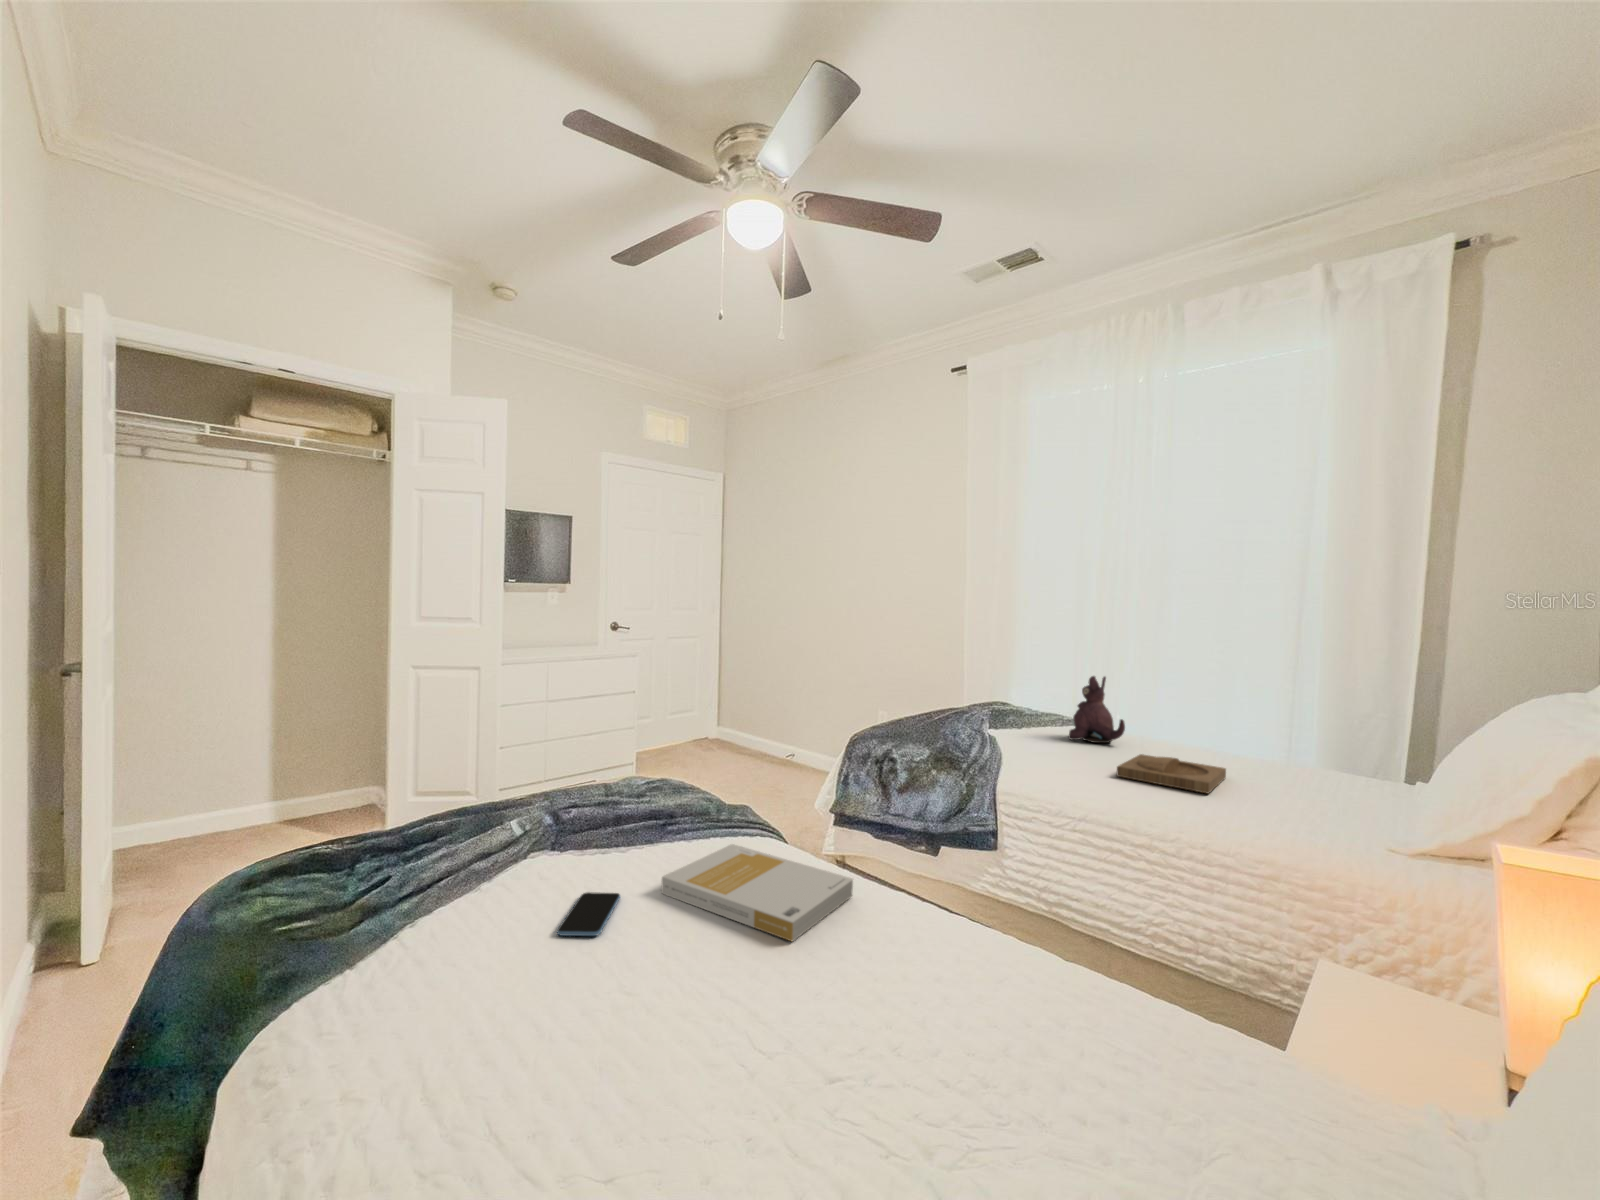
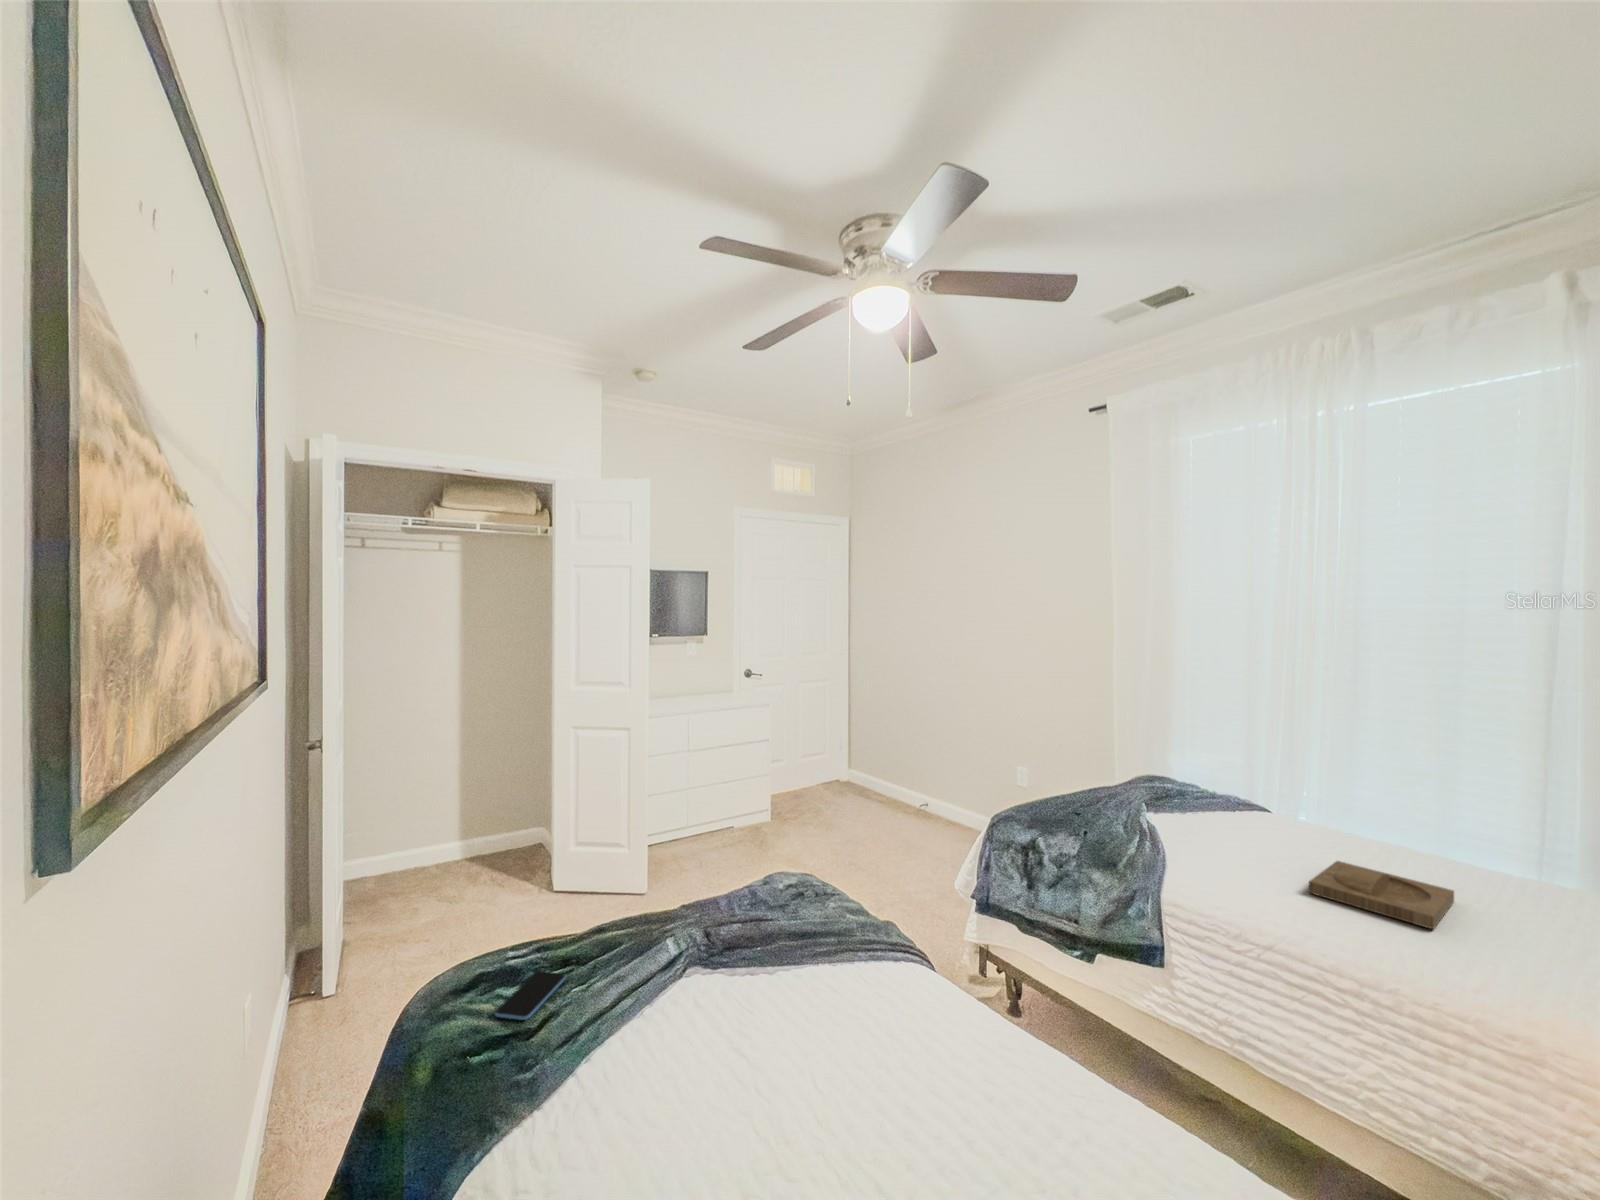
plush toy: present [1069,676,1125,743] -> none [1243,759,1315,837]
book: present [661,844,853,941] -> none [807,976,1008,1128]
smartphone: present [557,892,620,936] -> present [495,971,566,1020]

